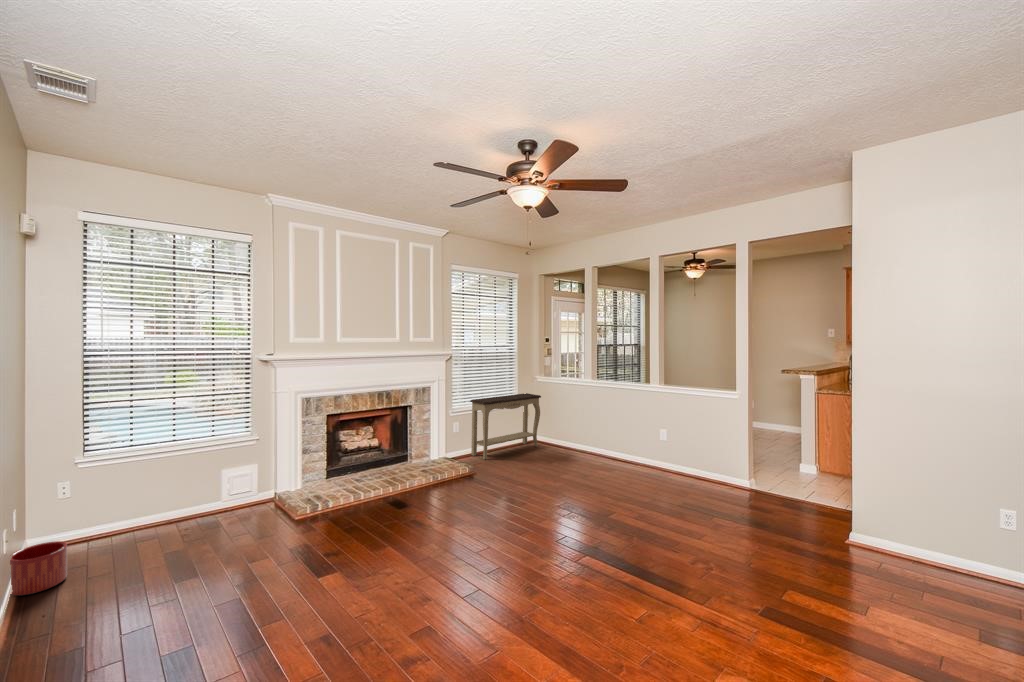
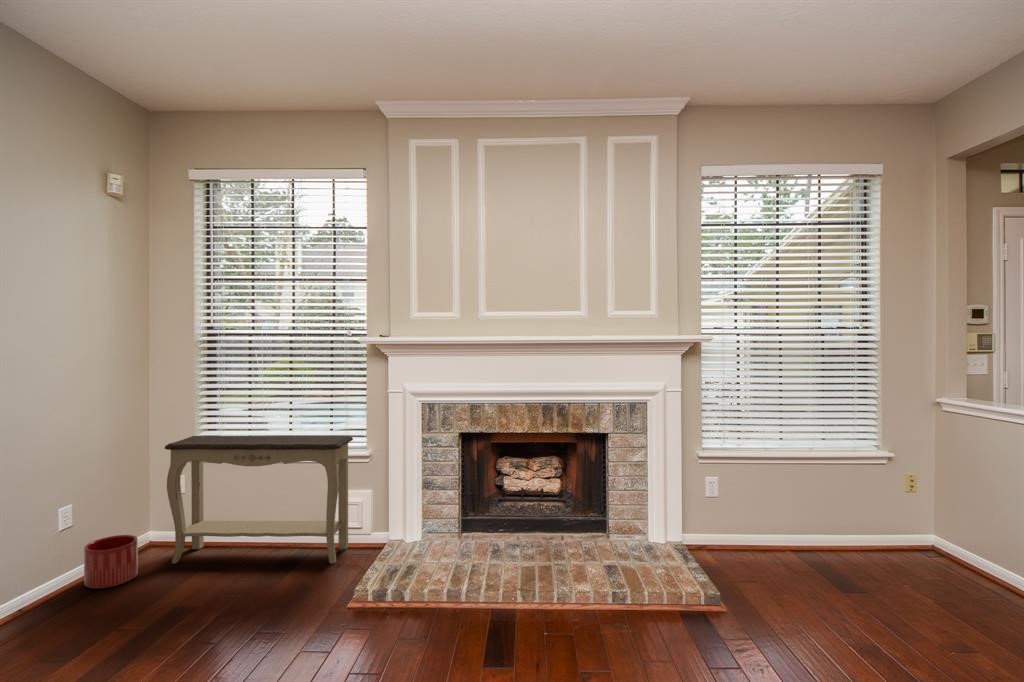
console table: present [470,393,541,460] -> present [165,436,353,564]

